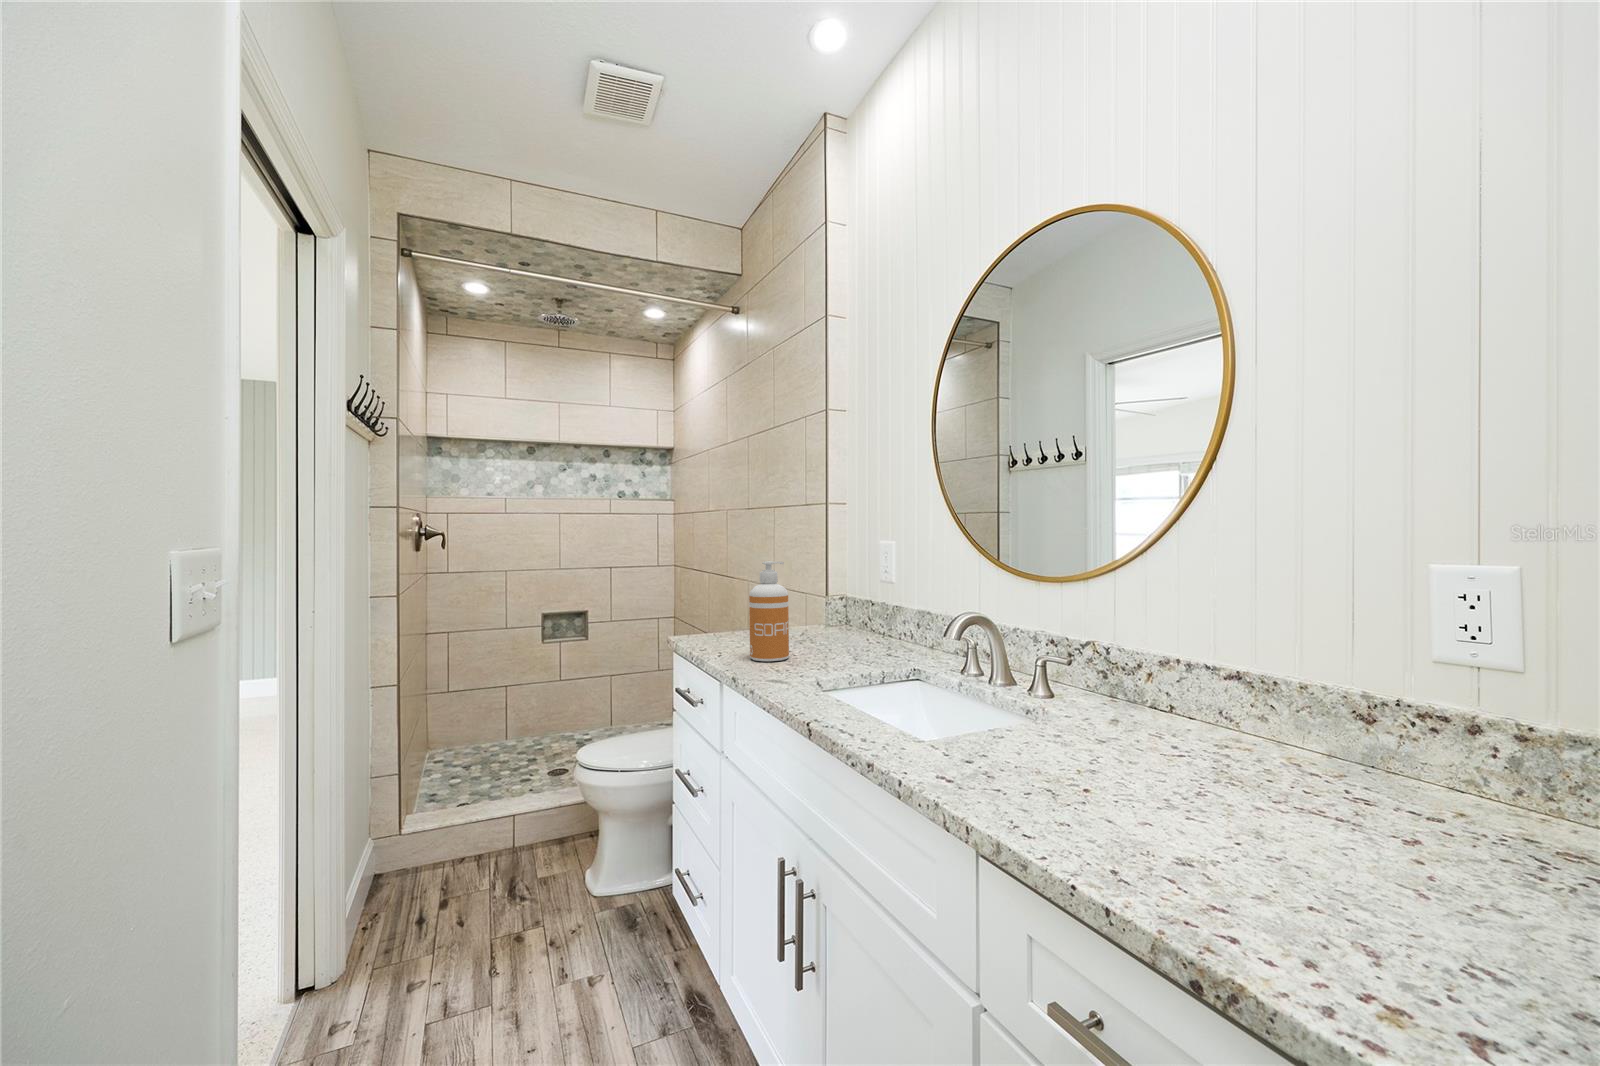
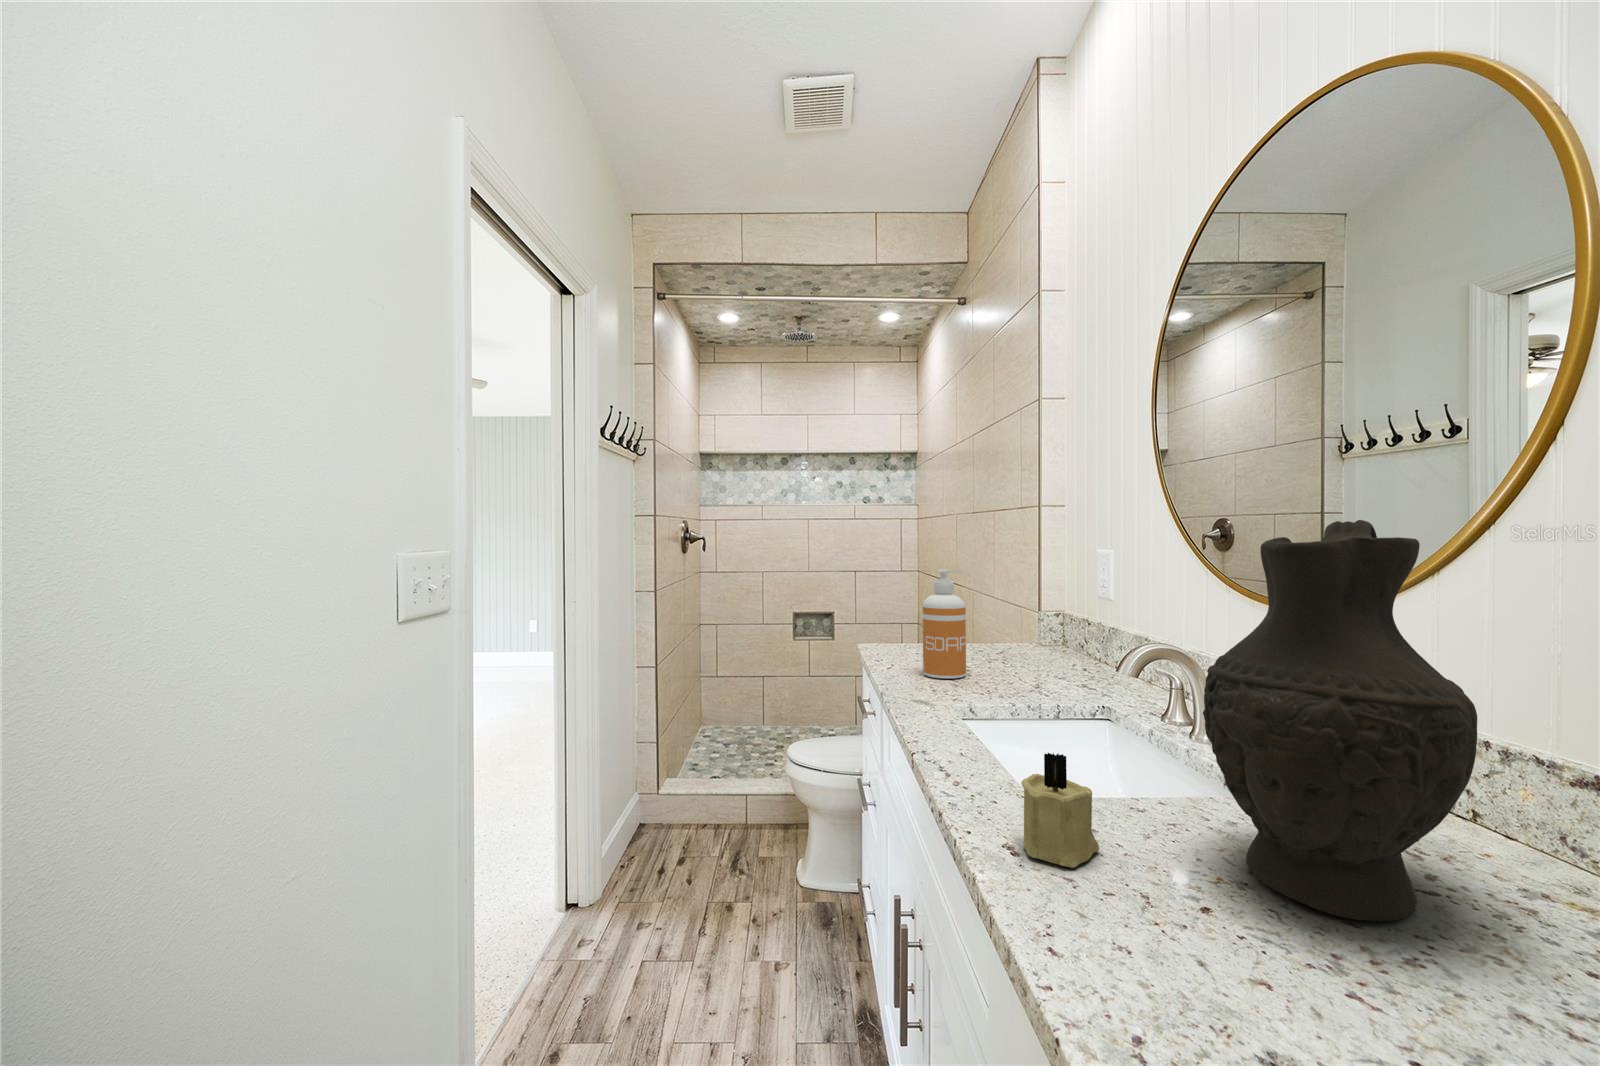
decorative vase: none [1064,515,1225,781] -> present [1203,520,1477,921]
candle: none [949,699,1005,785] -> present [1021,753,1099,868]

